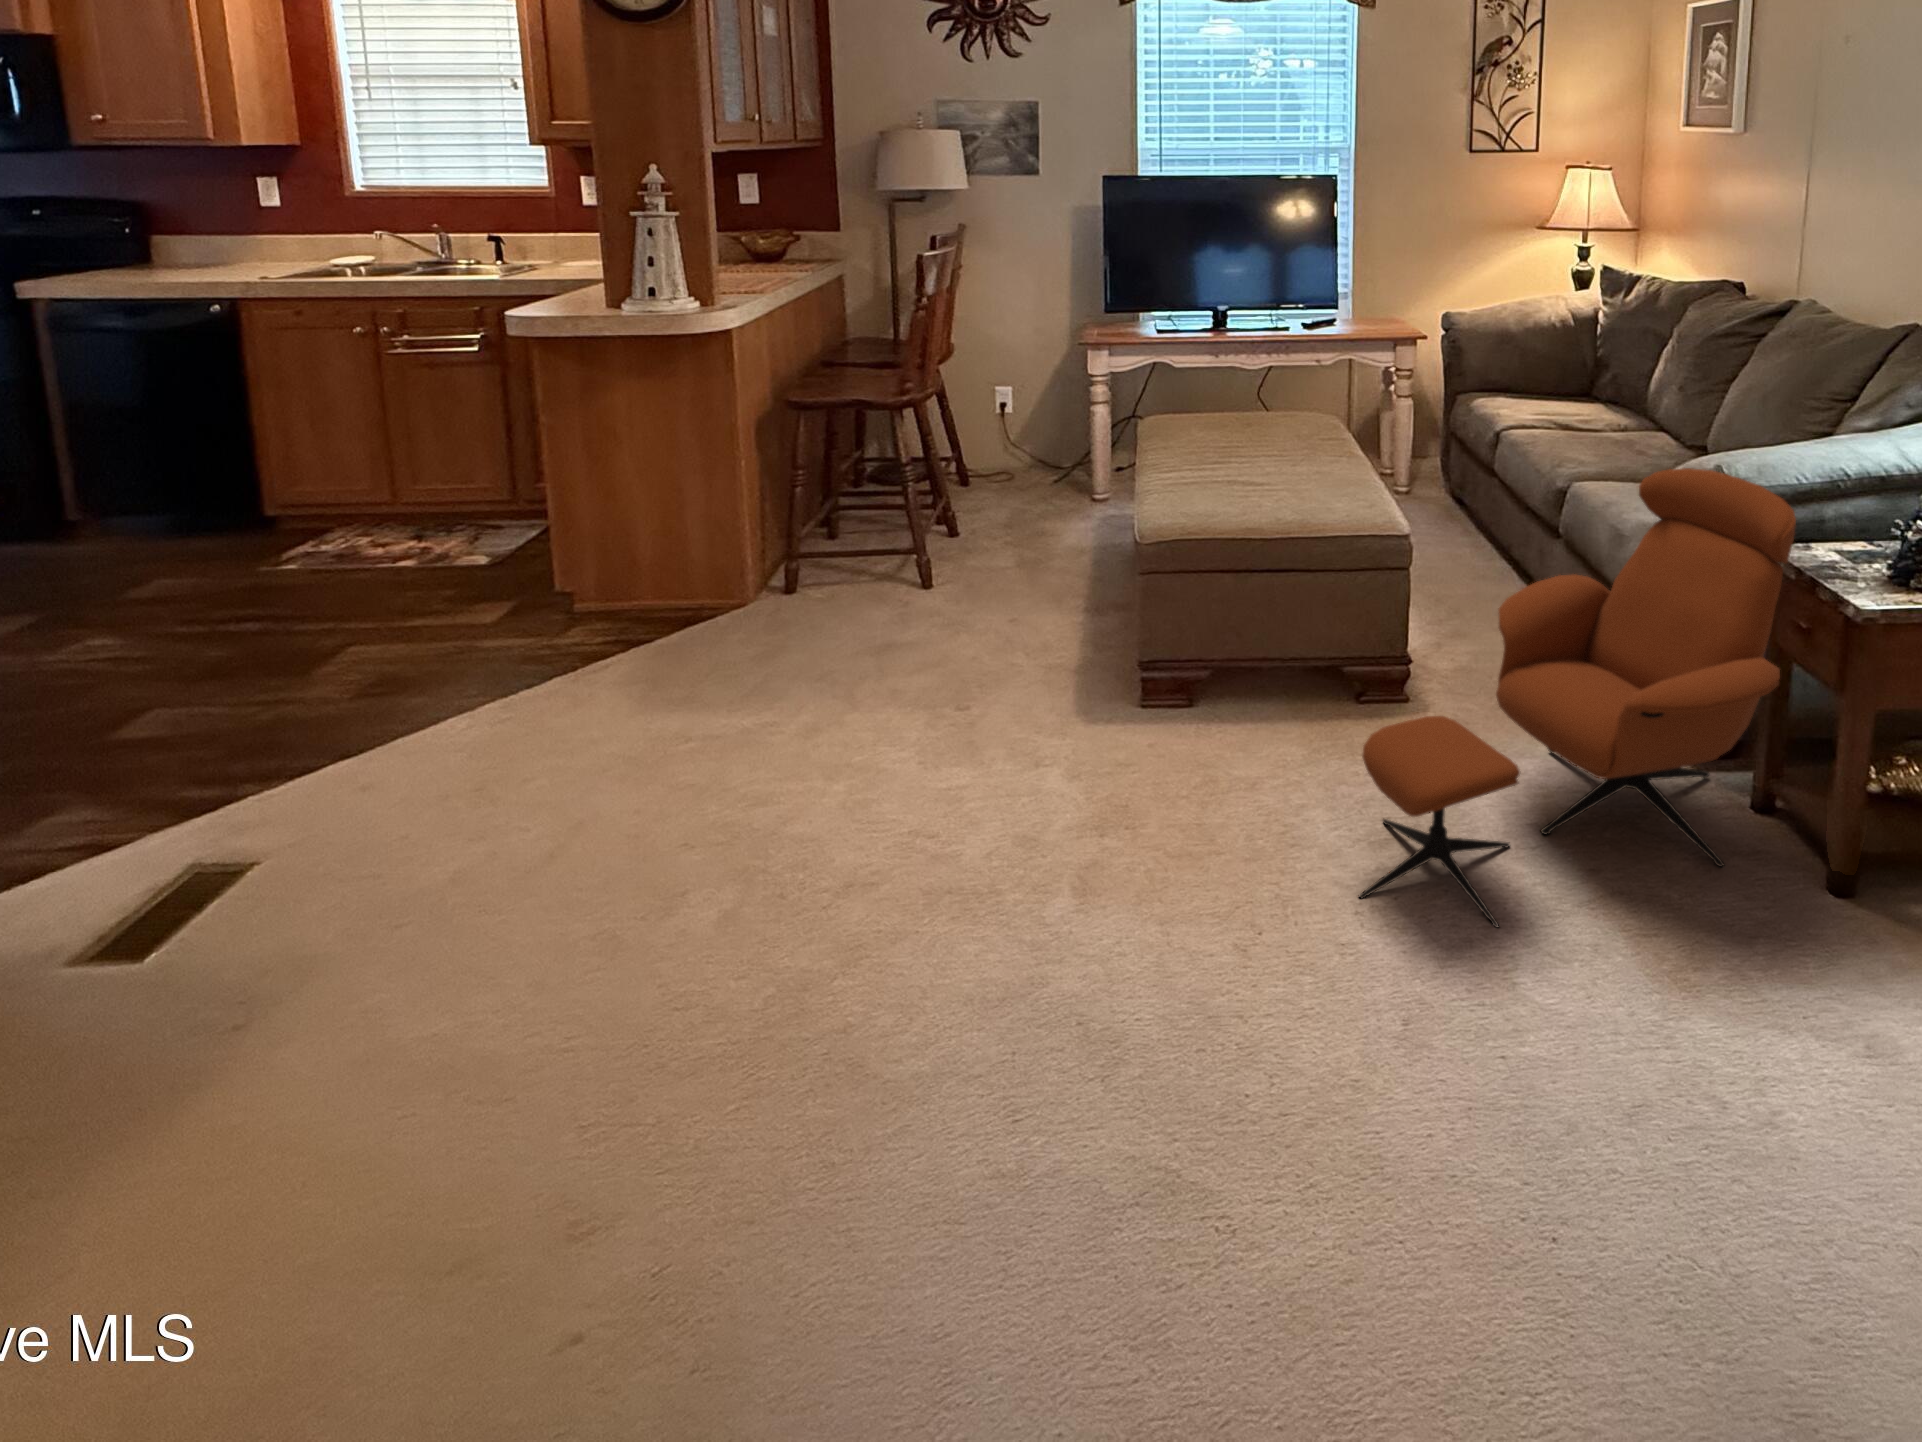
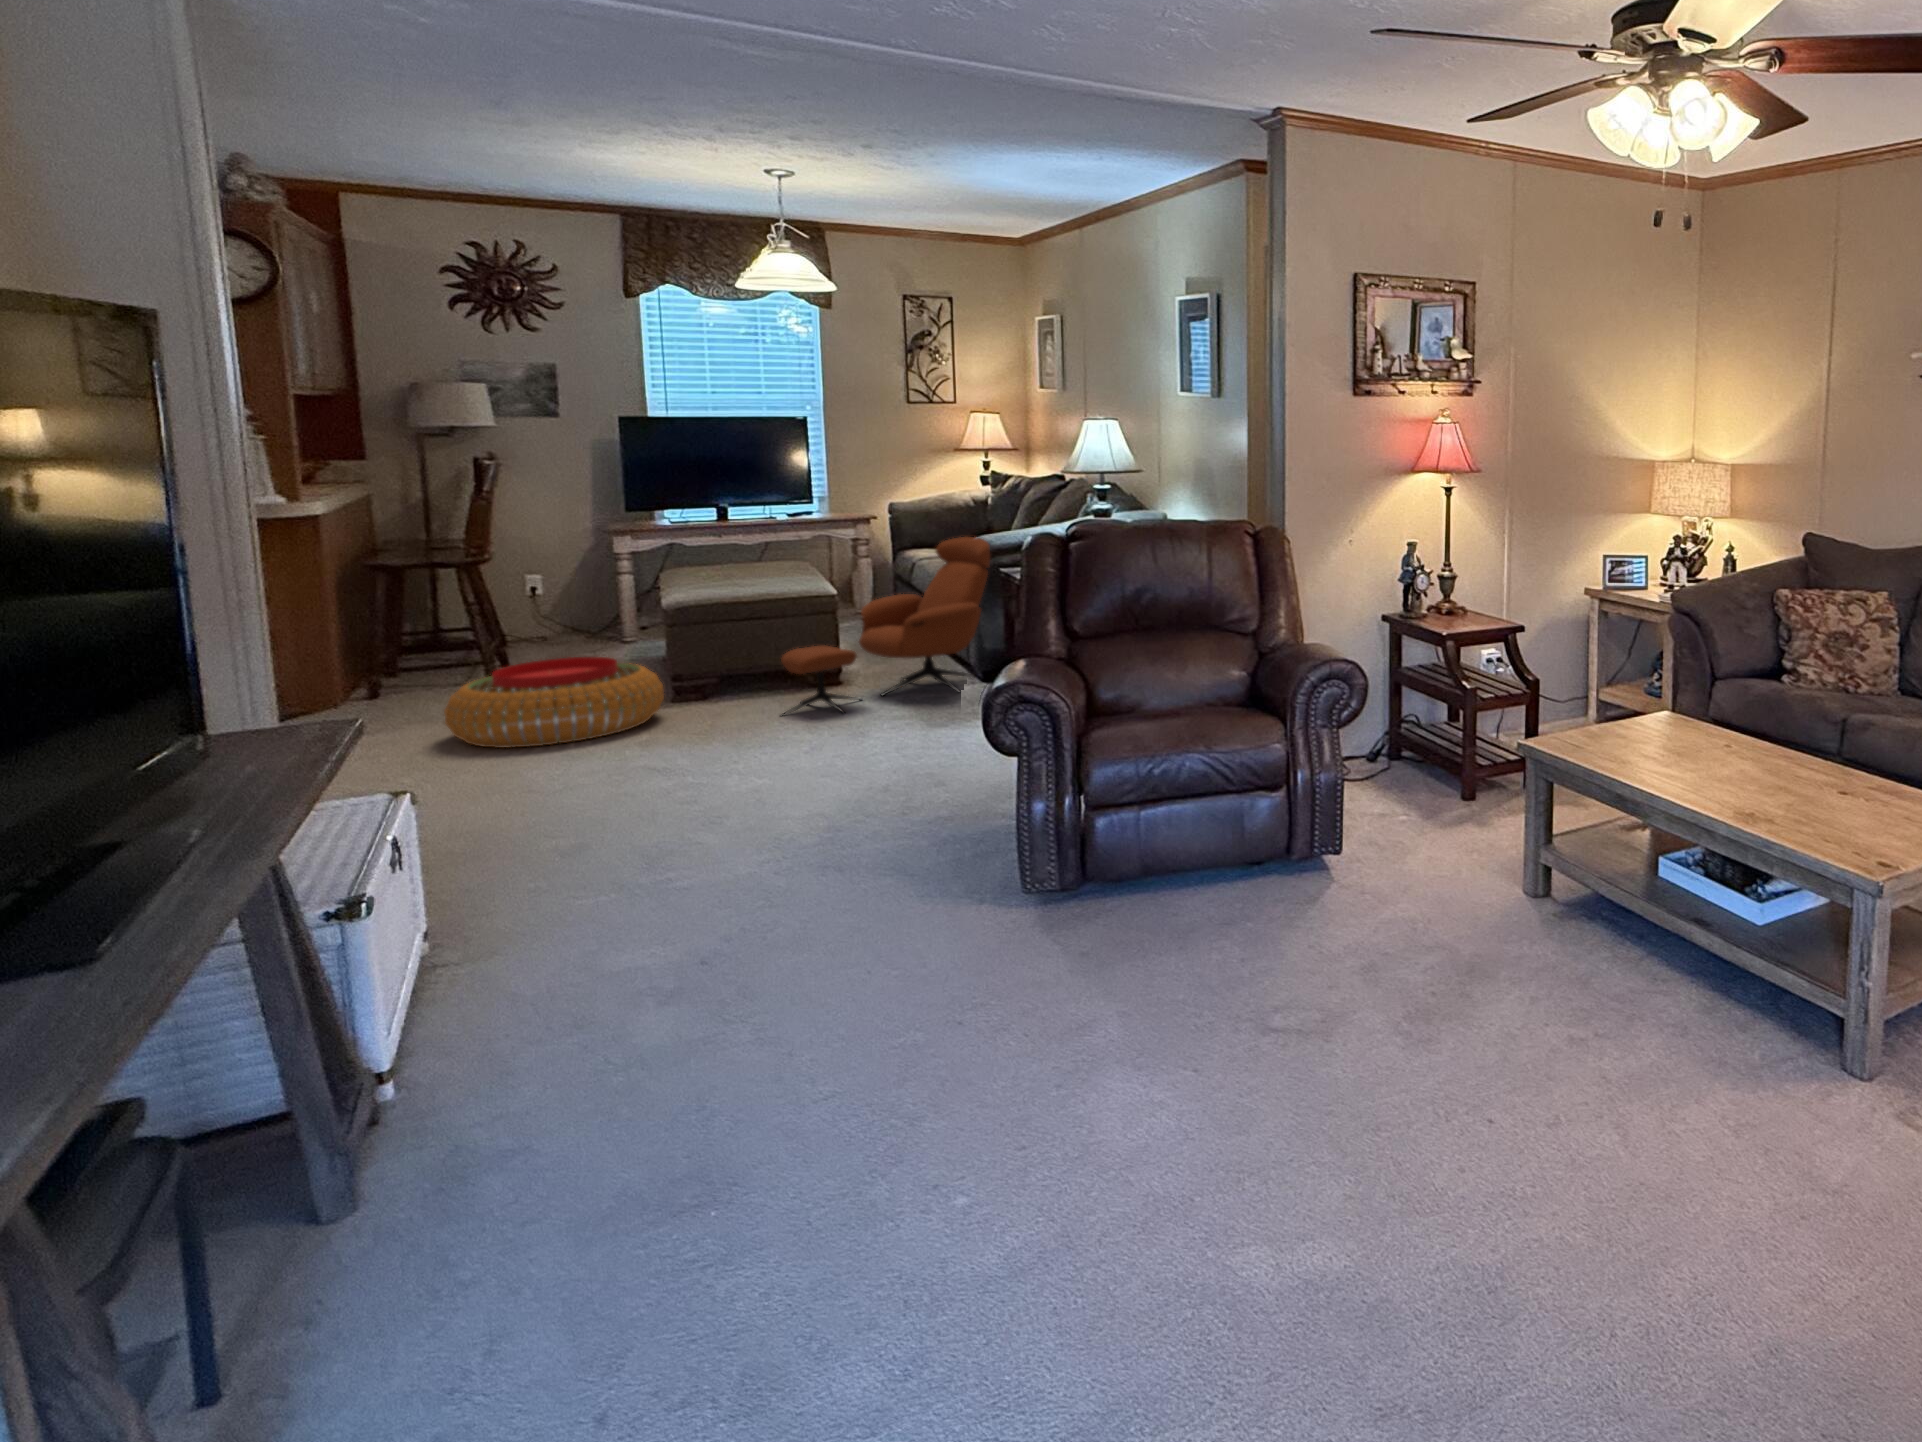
pouf: none [783,666,1143,927] -> present [444,657,664,748]

